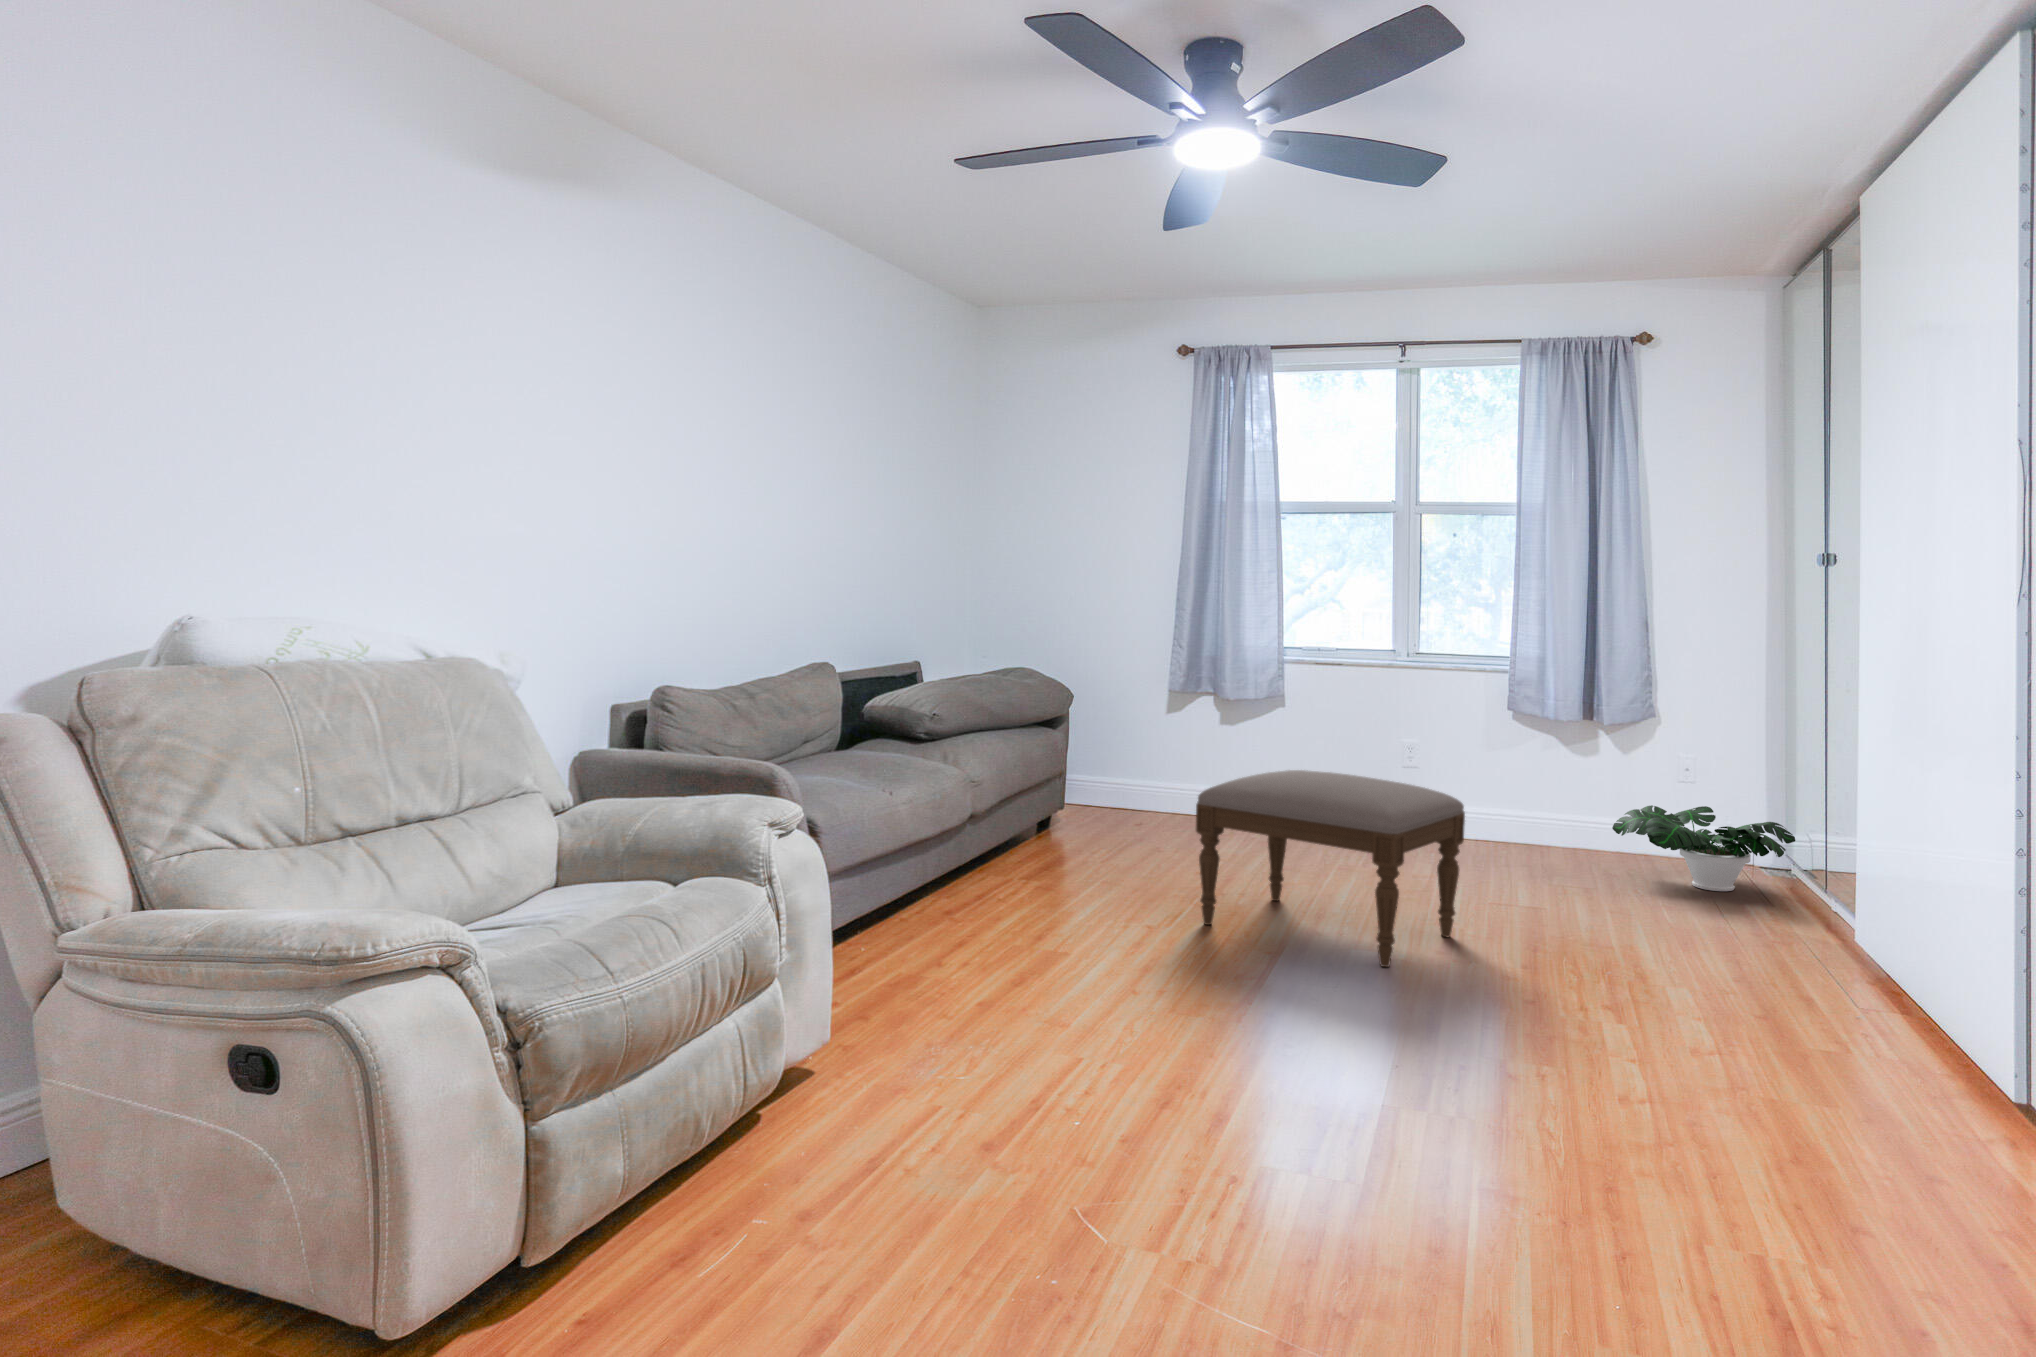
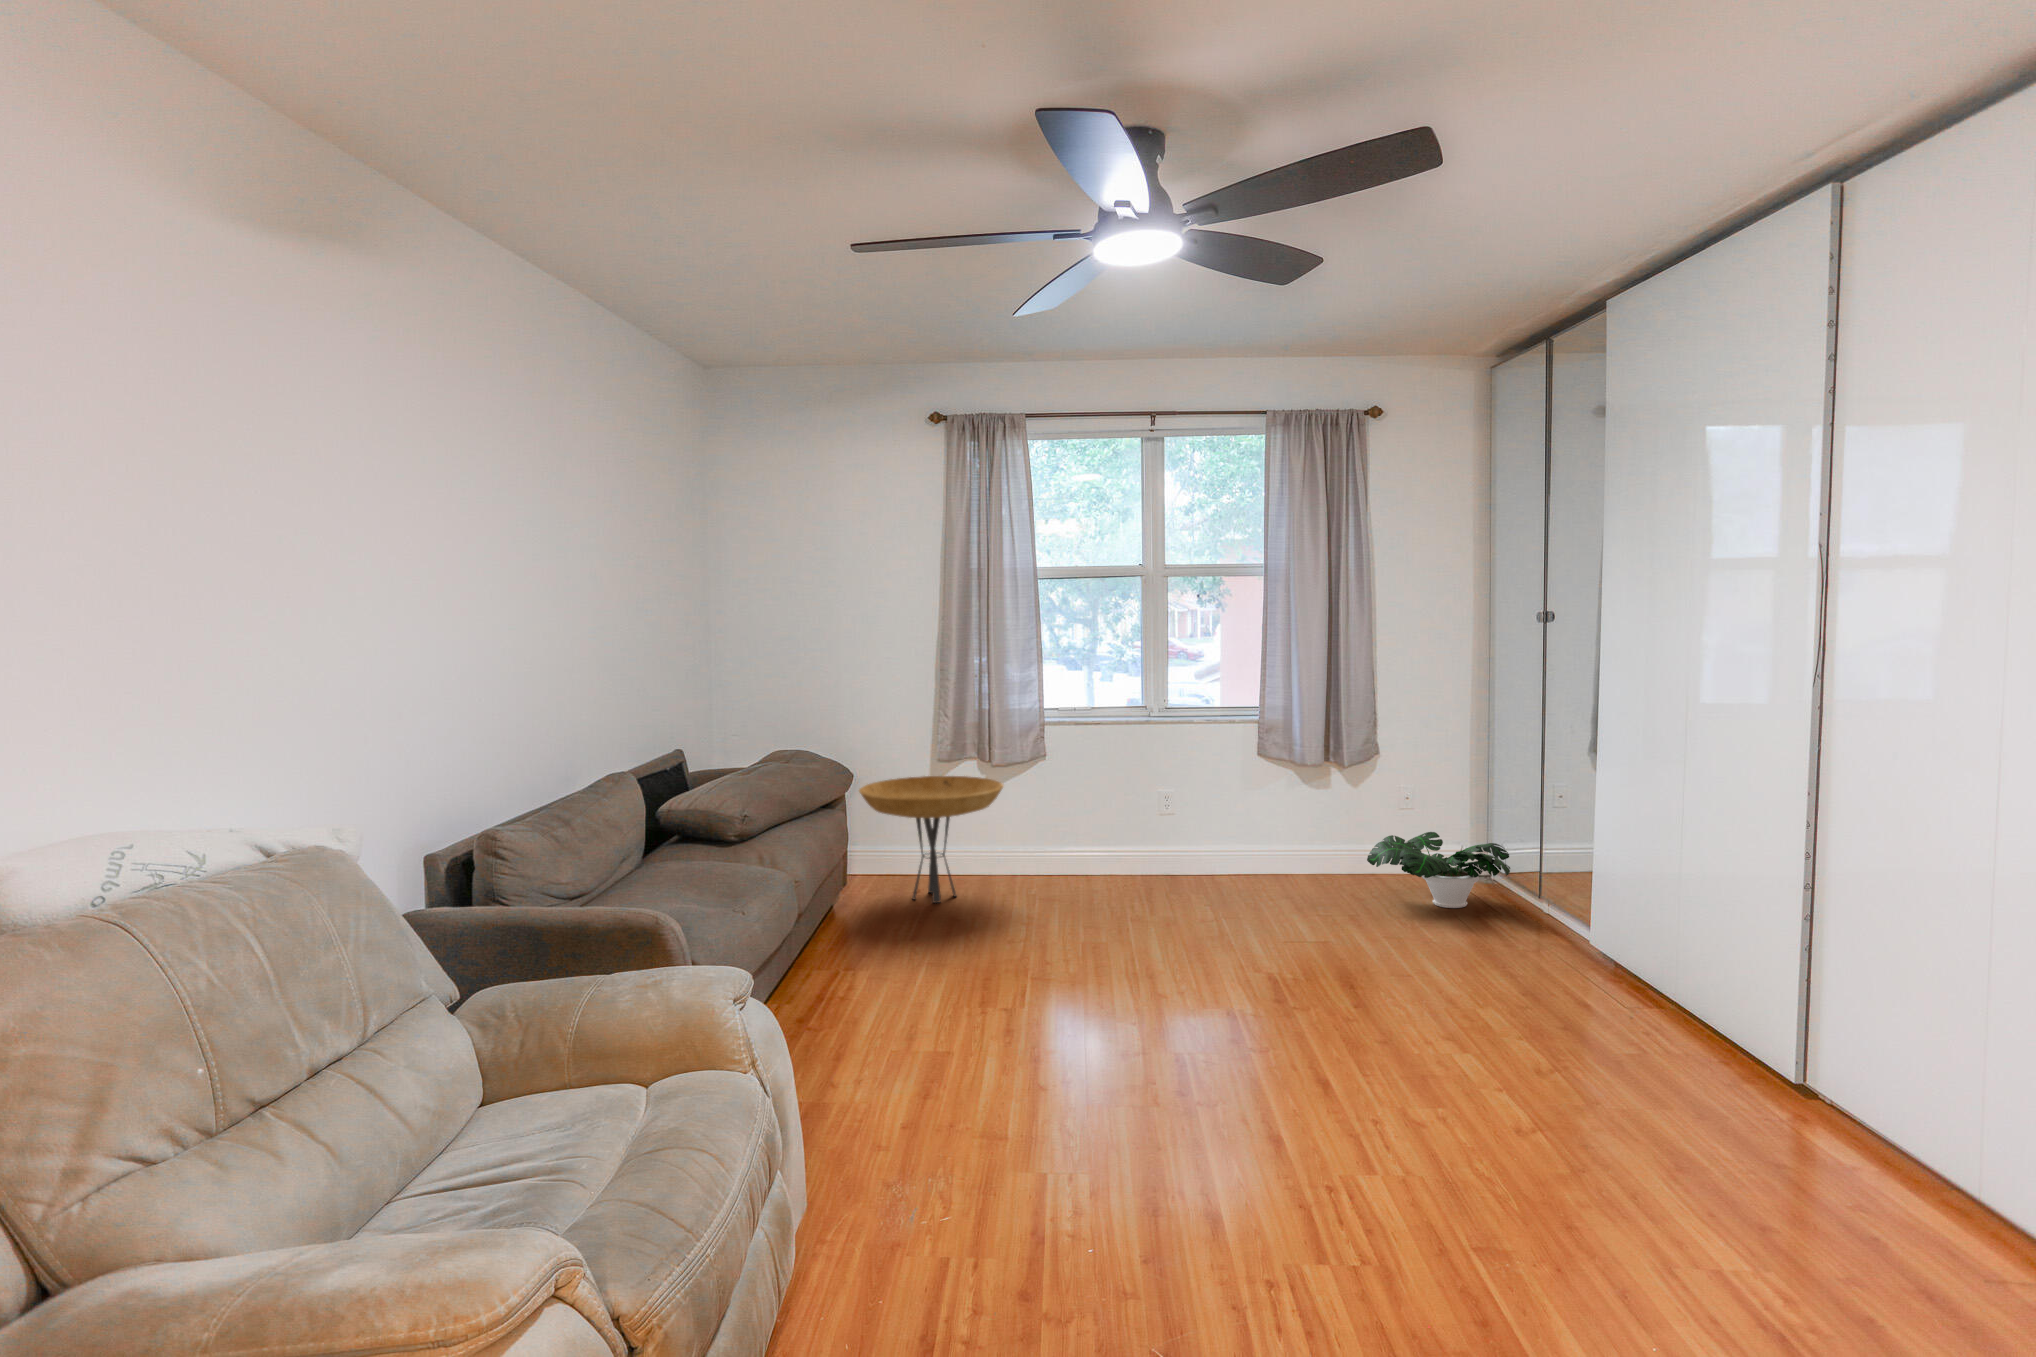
side table: none [1080,710,1225,831] -> present [859,776,1003,903]
ottoman: present [1196,770,1465,967] -> none [1050,843,1291,1031]

